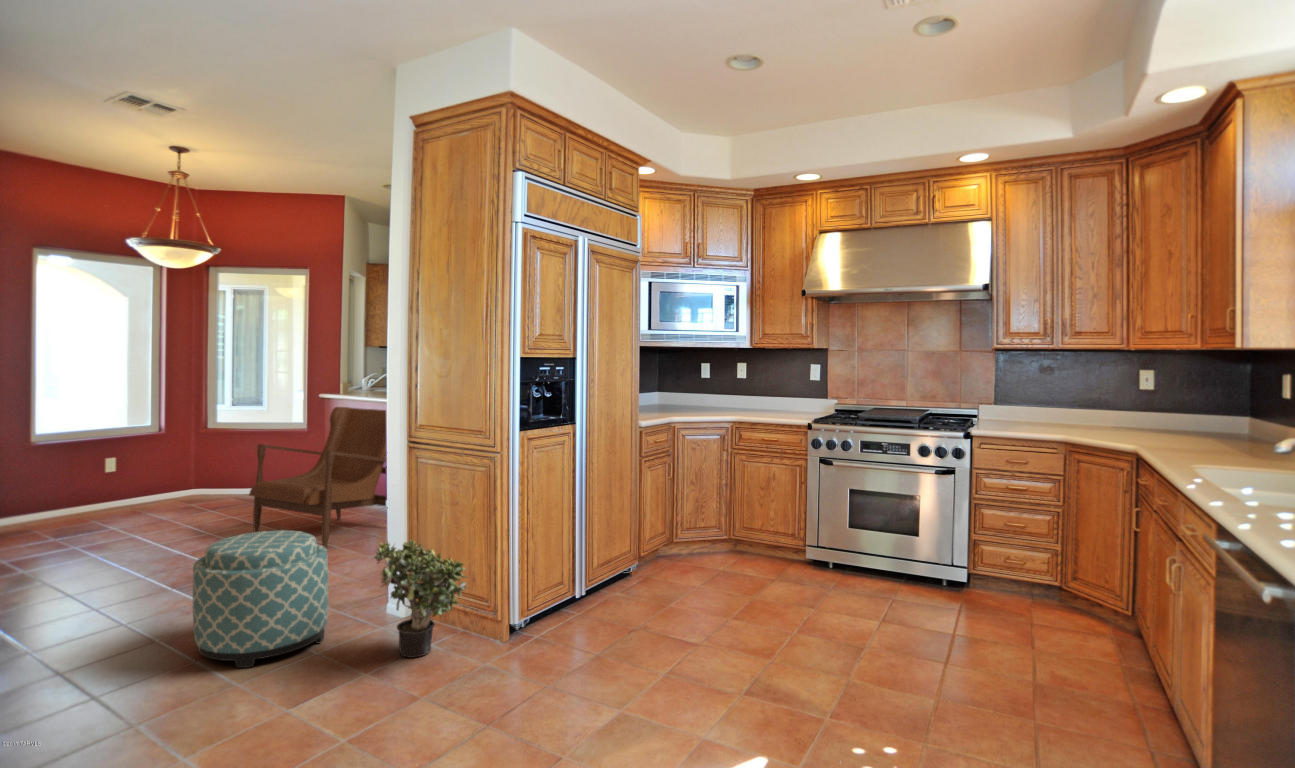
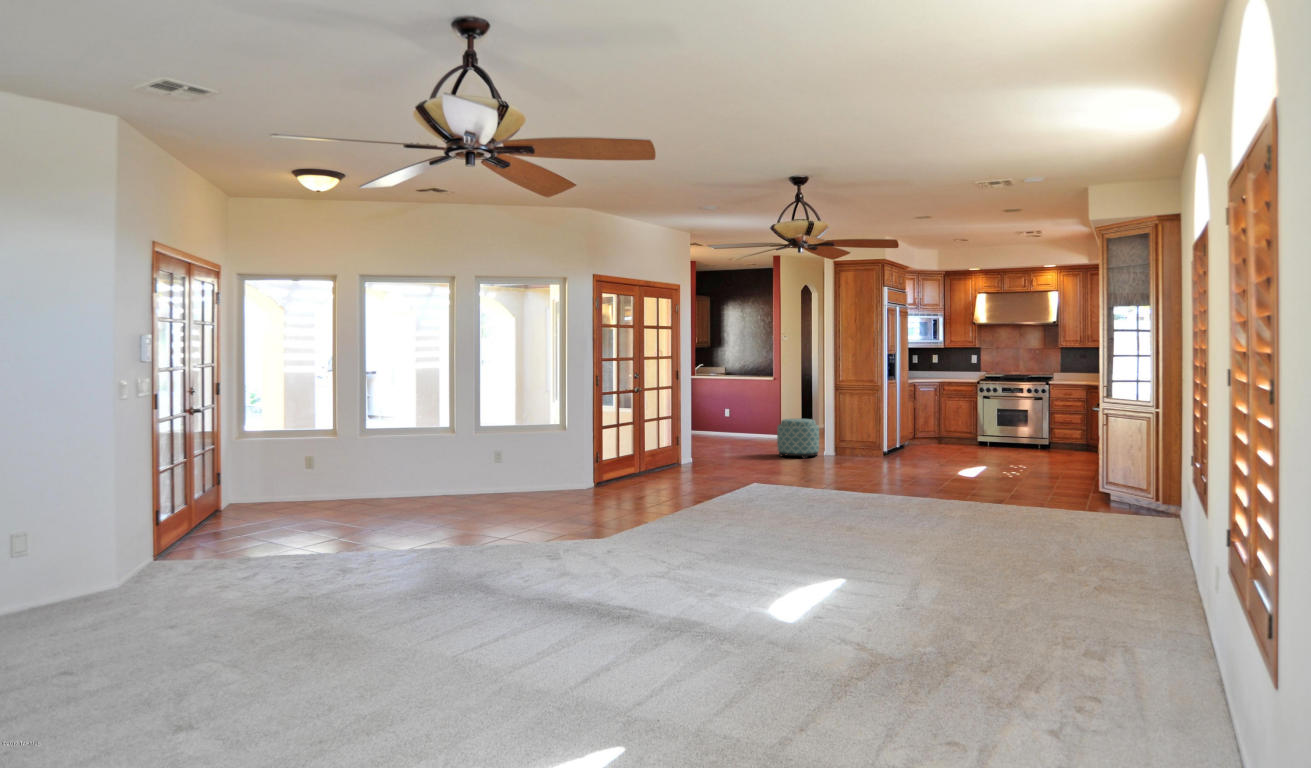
armchair: present [249,407,387,549] -> none [709,381,769,443]
potted plant: present [372,540,467,658] -> none [839,418,873,457]

